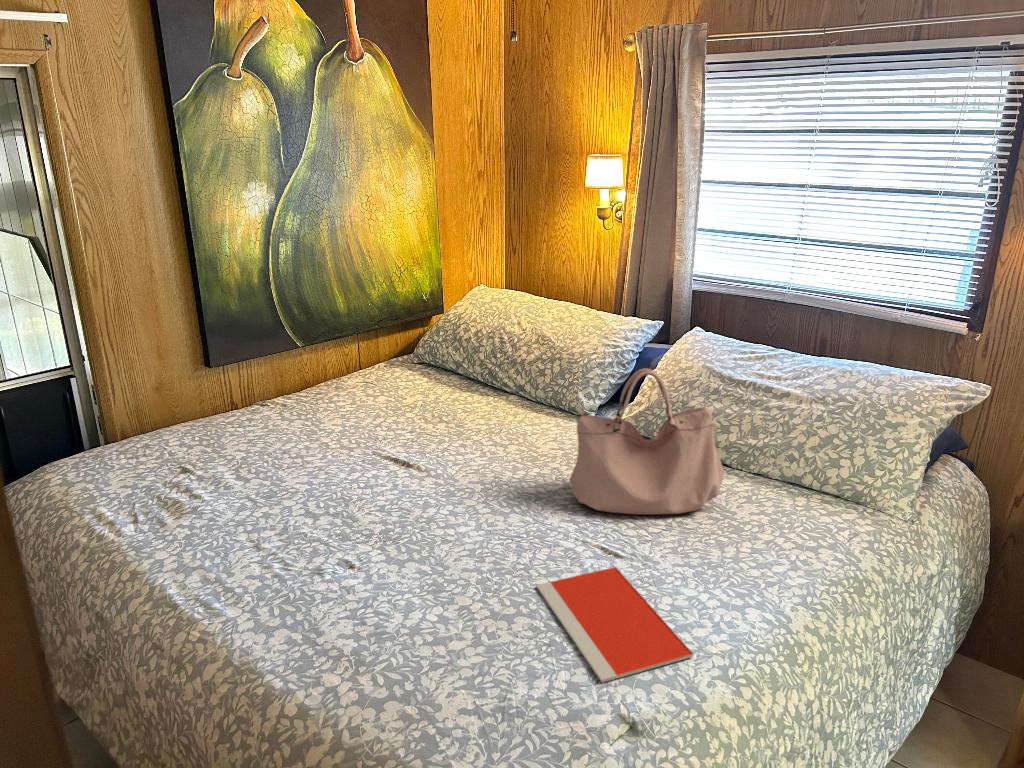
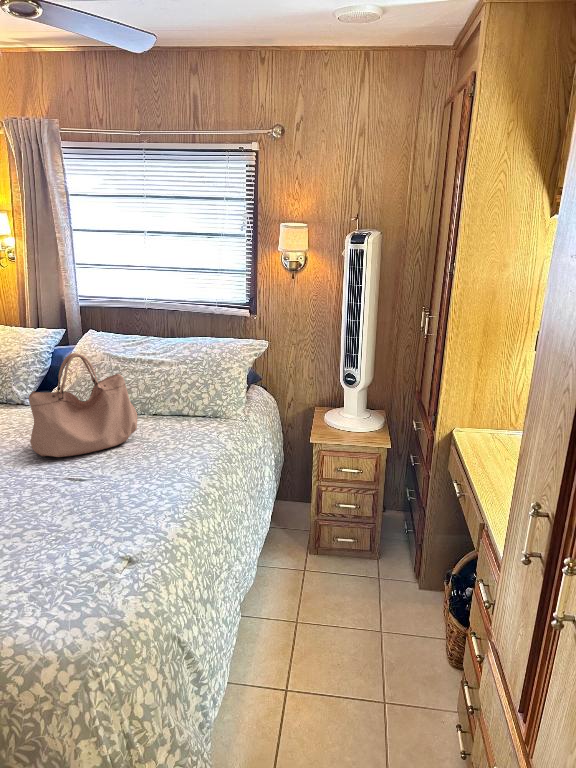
notebook: present [537,567,693,683] -> none [31,485,153,546]

